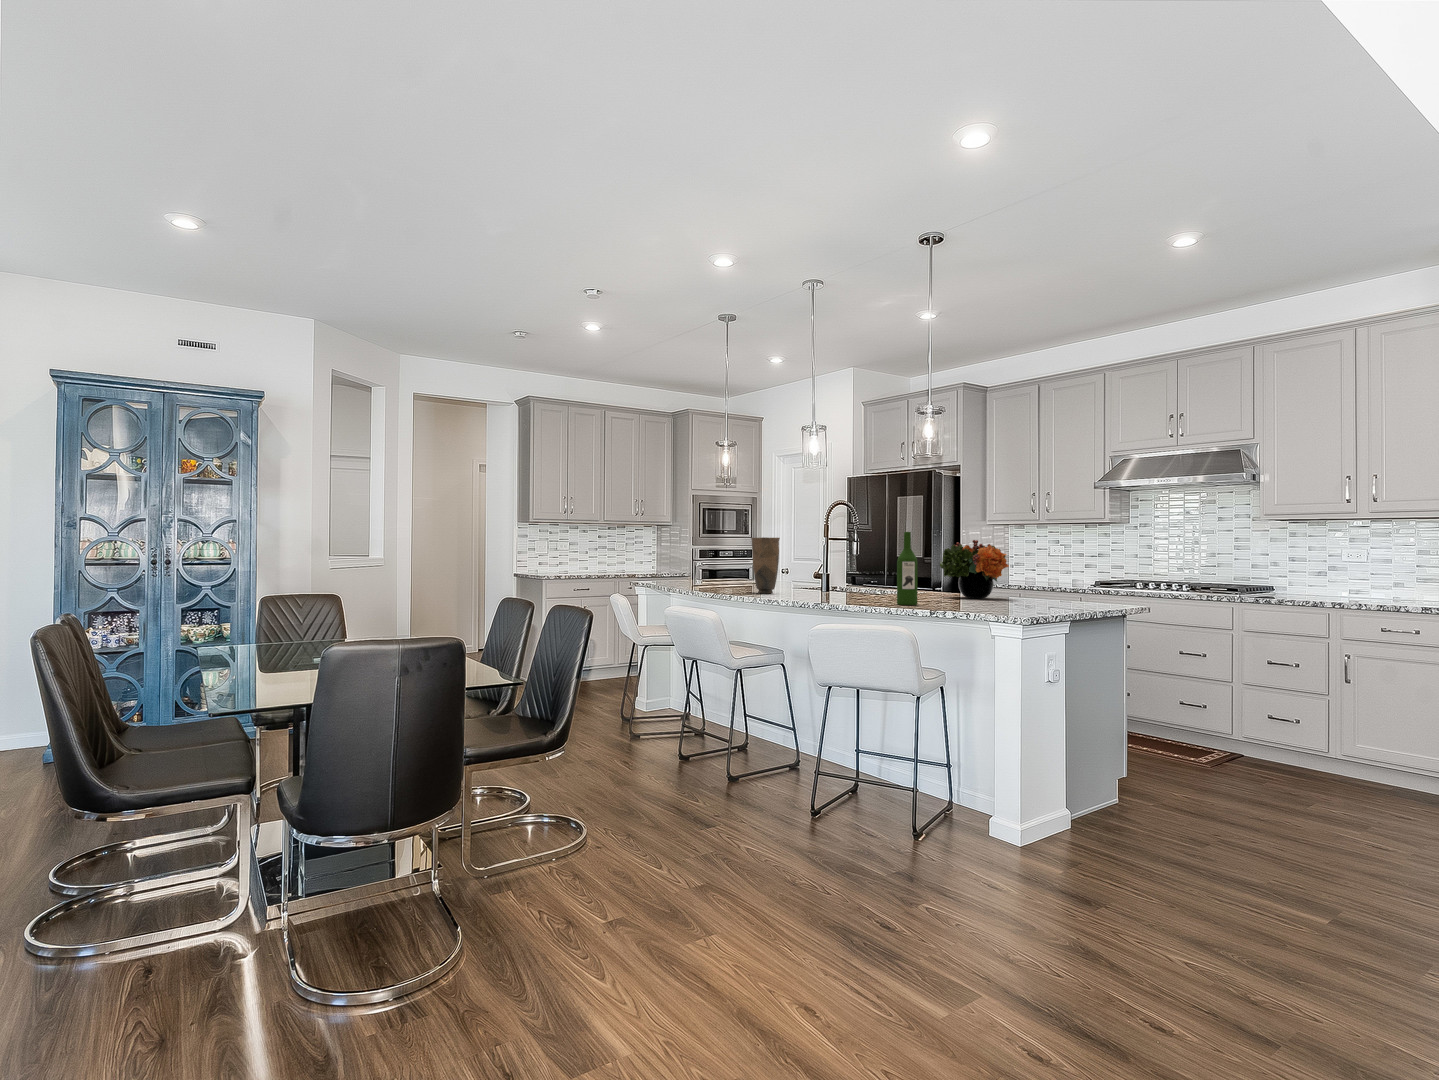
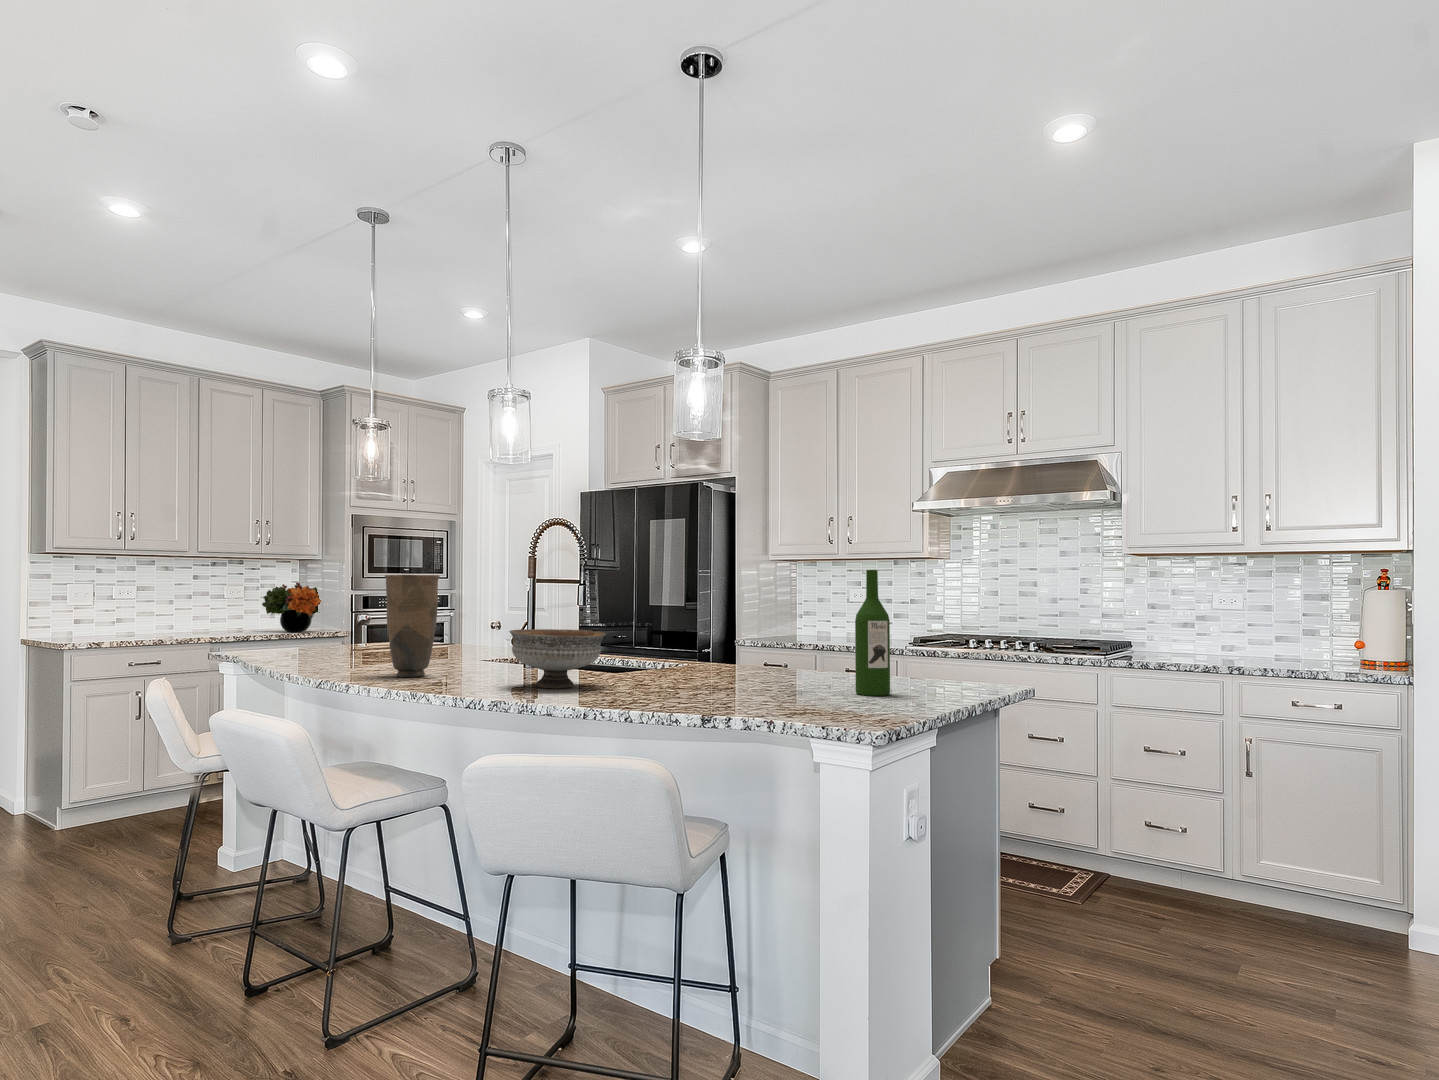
wine bottle: present [897,532,918,605] -> present [855,570,890,696]
flower arrangement: present [940,540,1009,599] -> present [262,582,321,632]
bowl: none [823,568,876,600] -> present [509,629,605,688]

